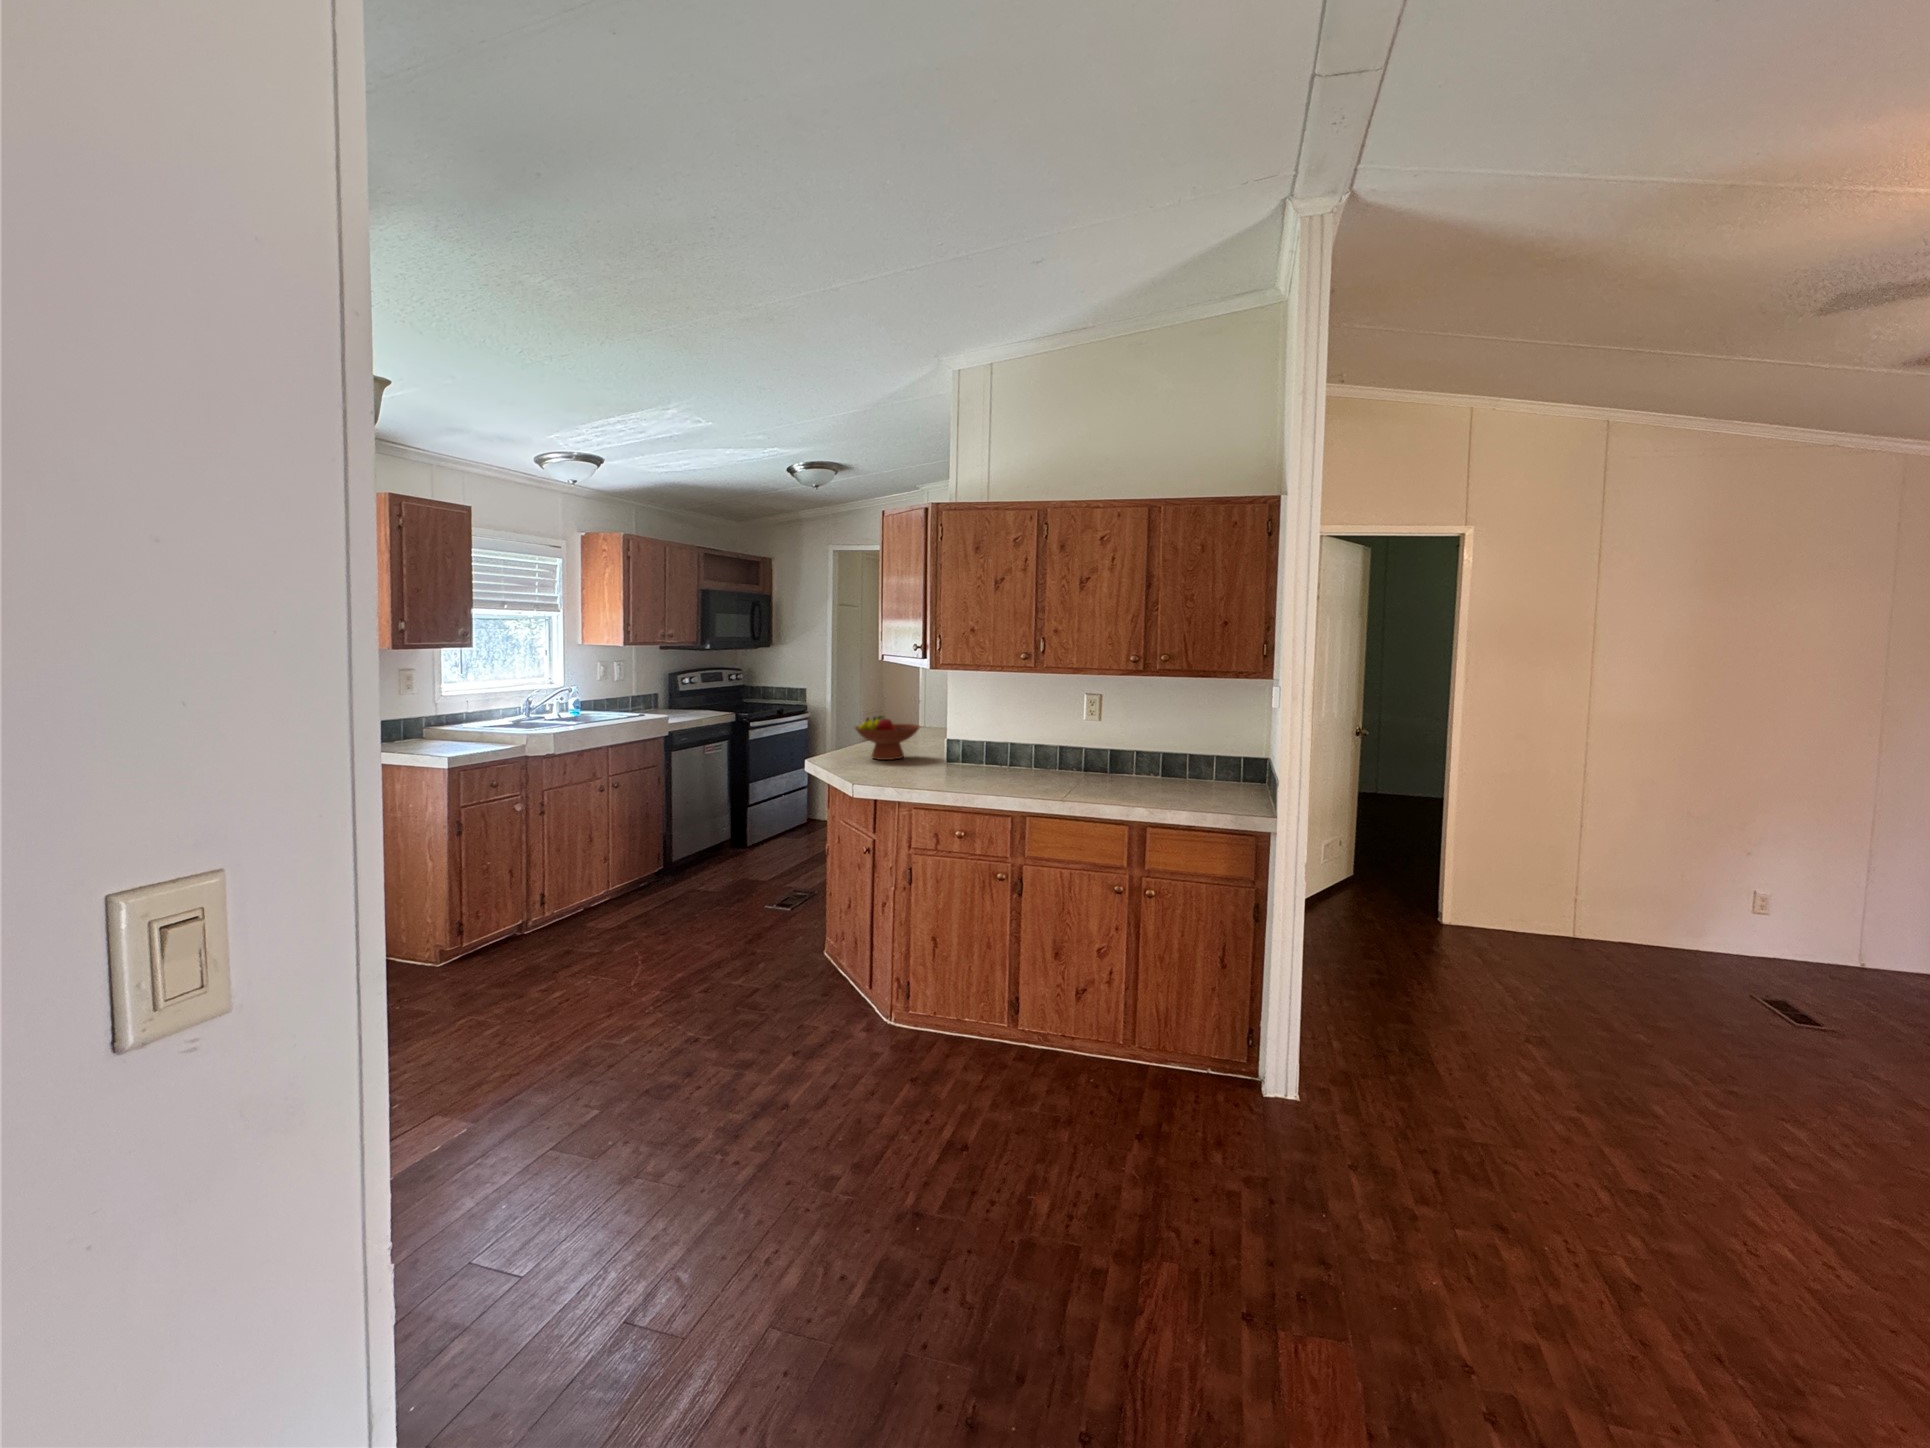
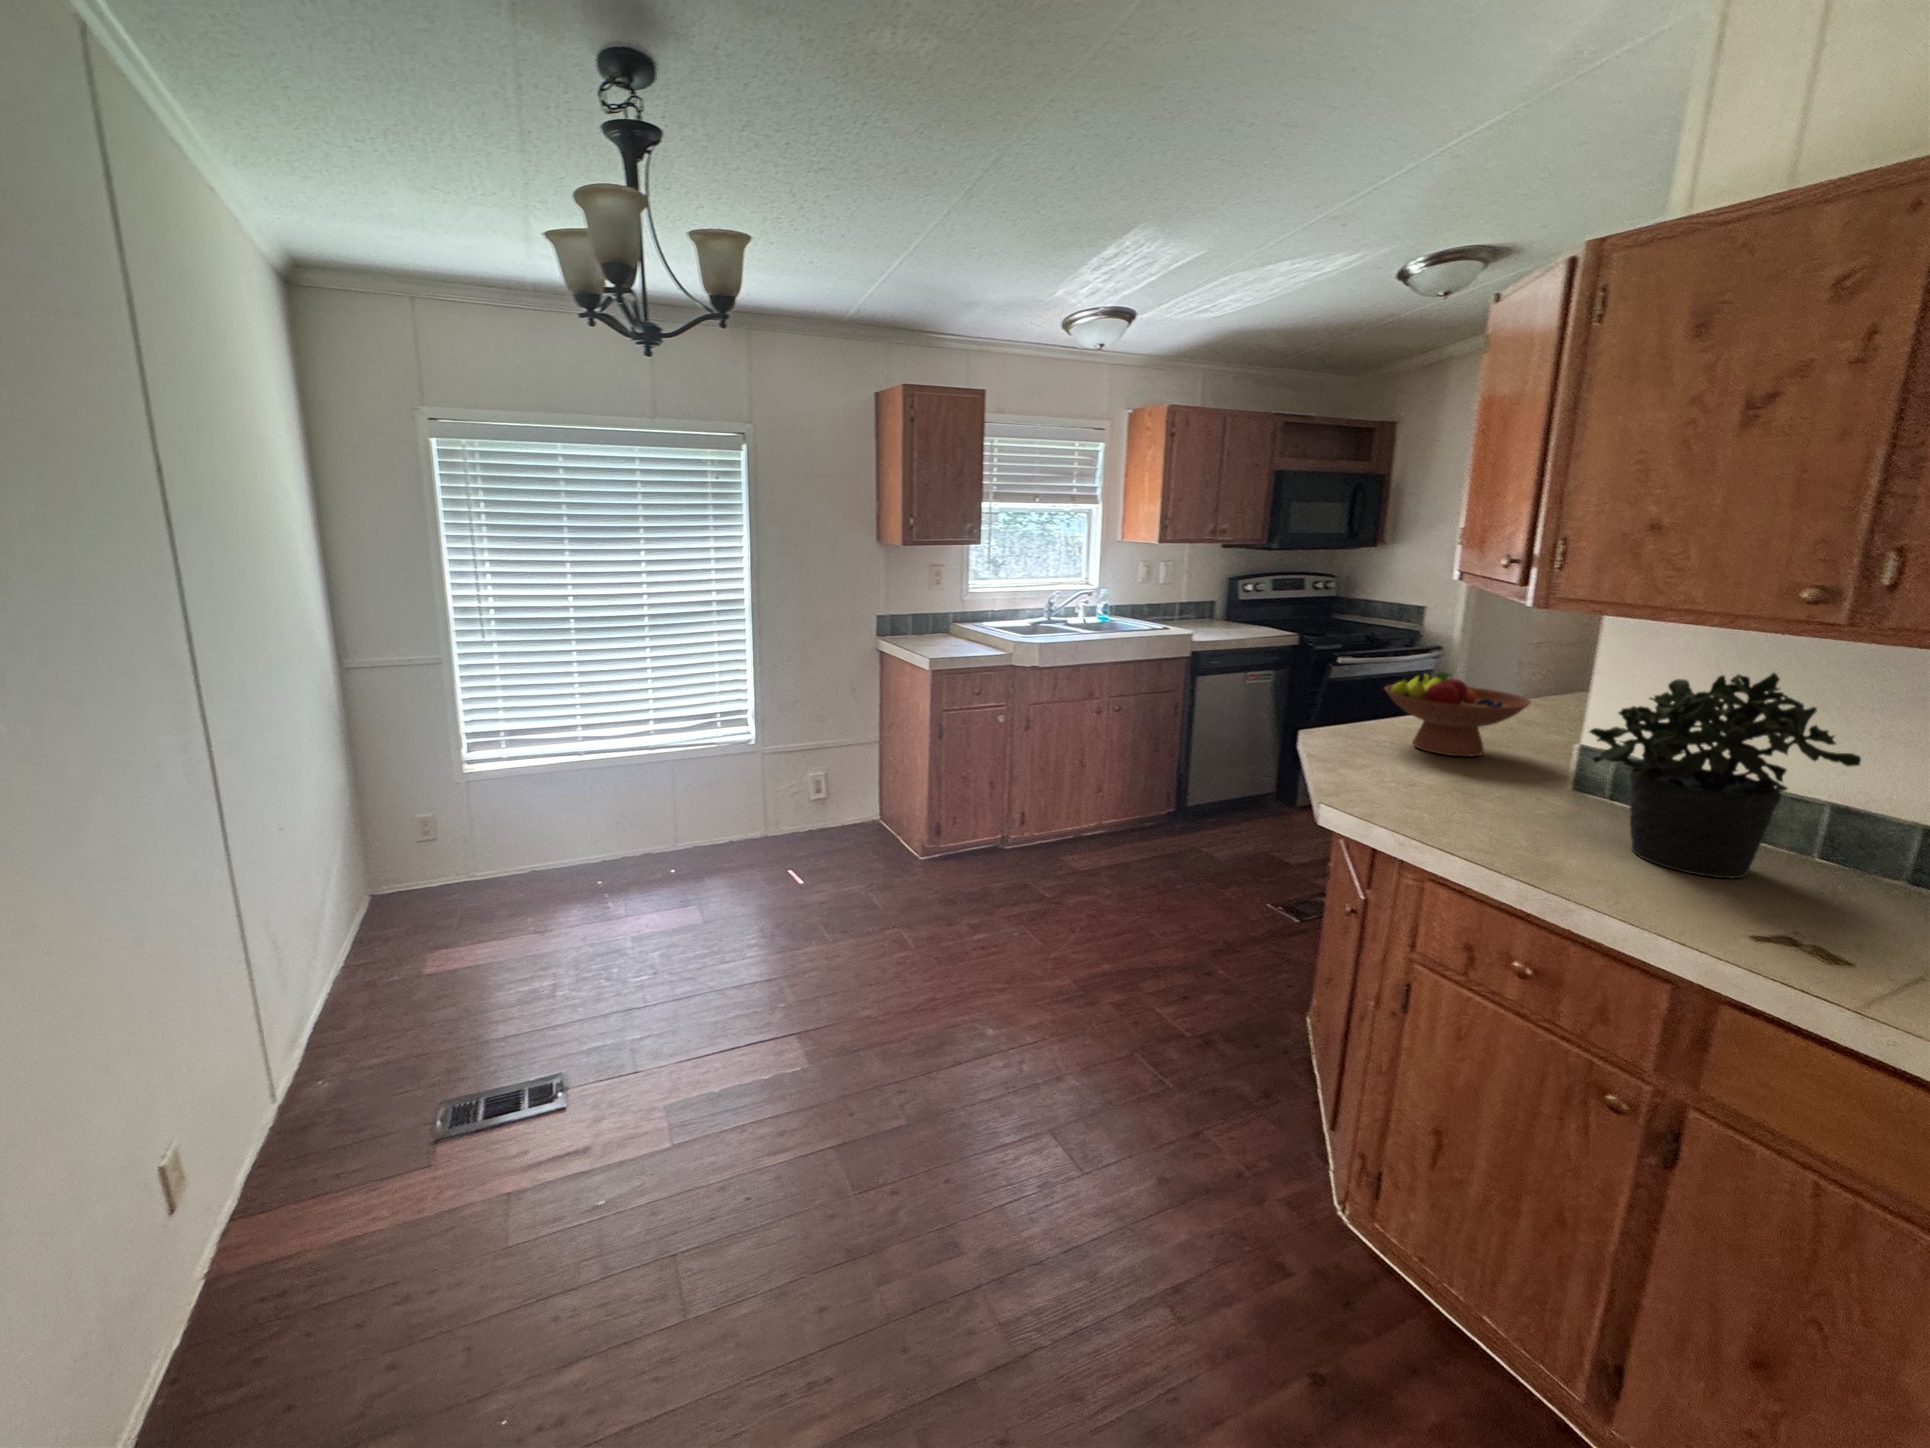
potted plant: none [961,693,1035,777] -> present [1590,673,1861,878]

